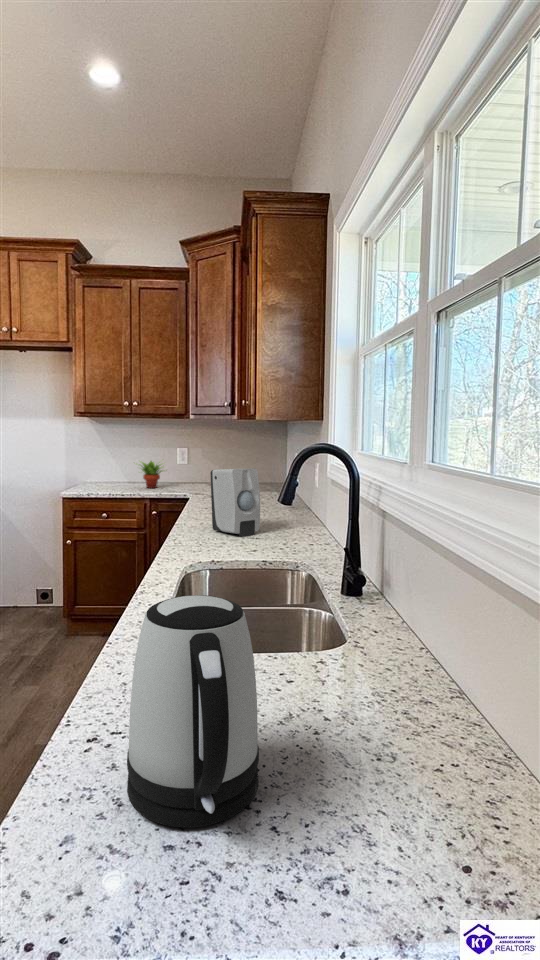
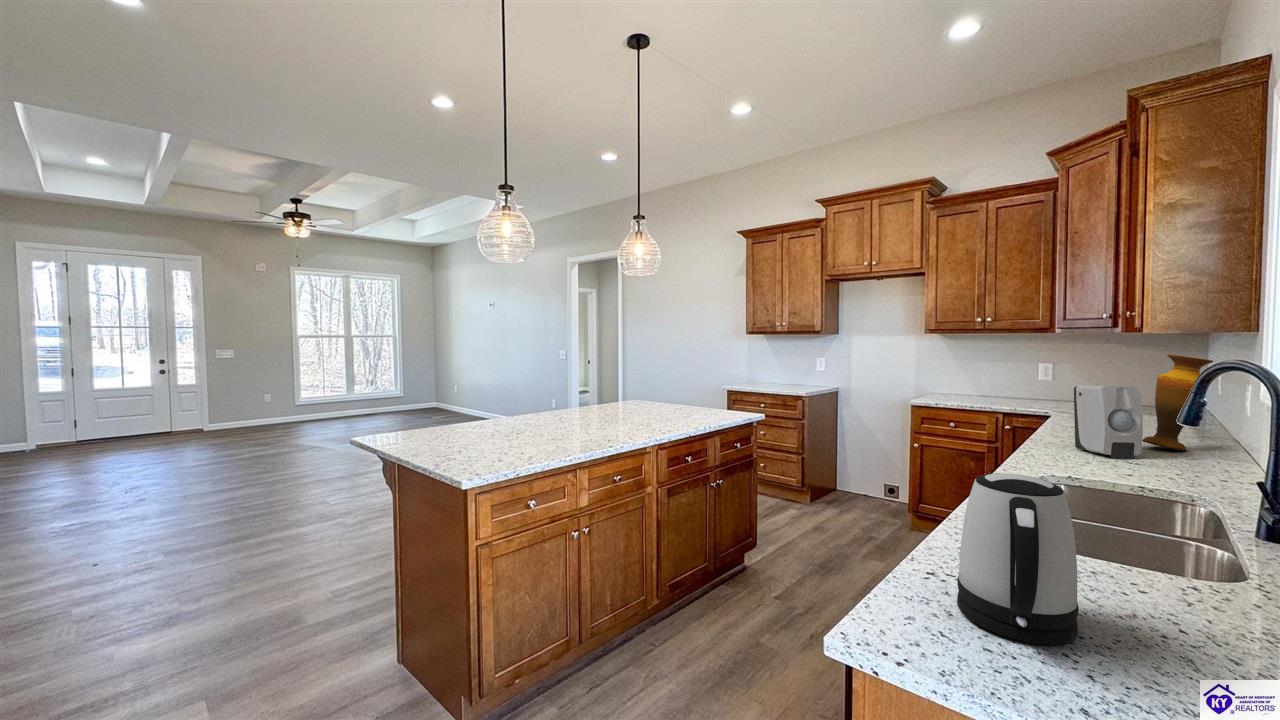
vase: none [257,439,300,522] -> present [1142,354,1213,451]
succulent plant: present [142,461,163,488] -> none [986,374,1026,403]

